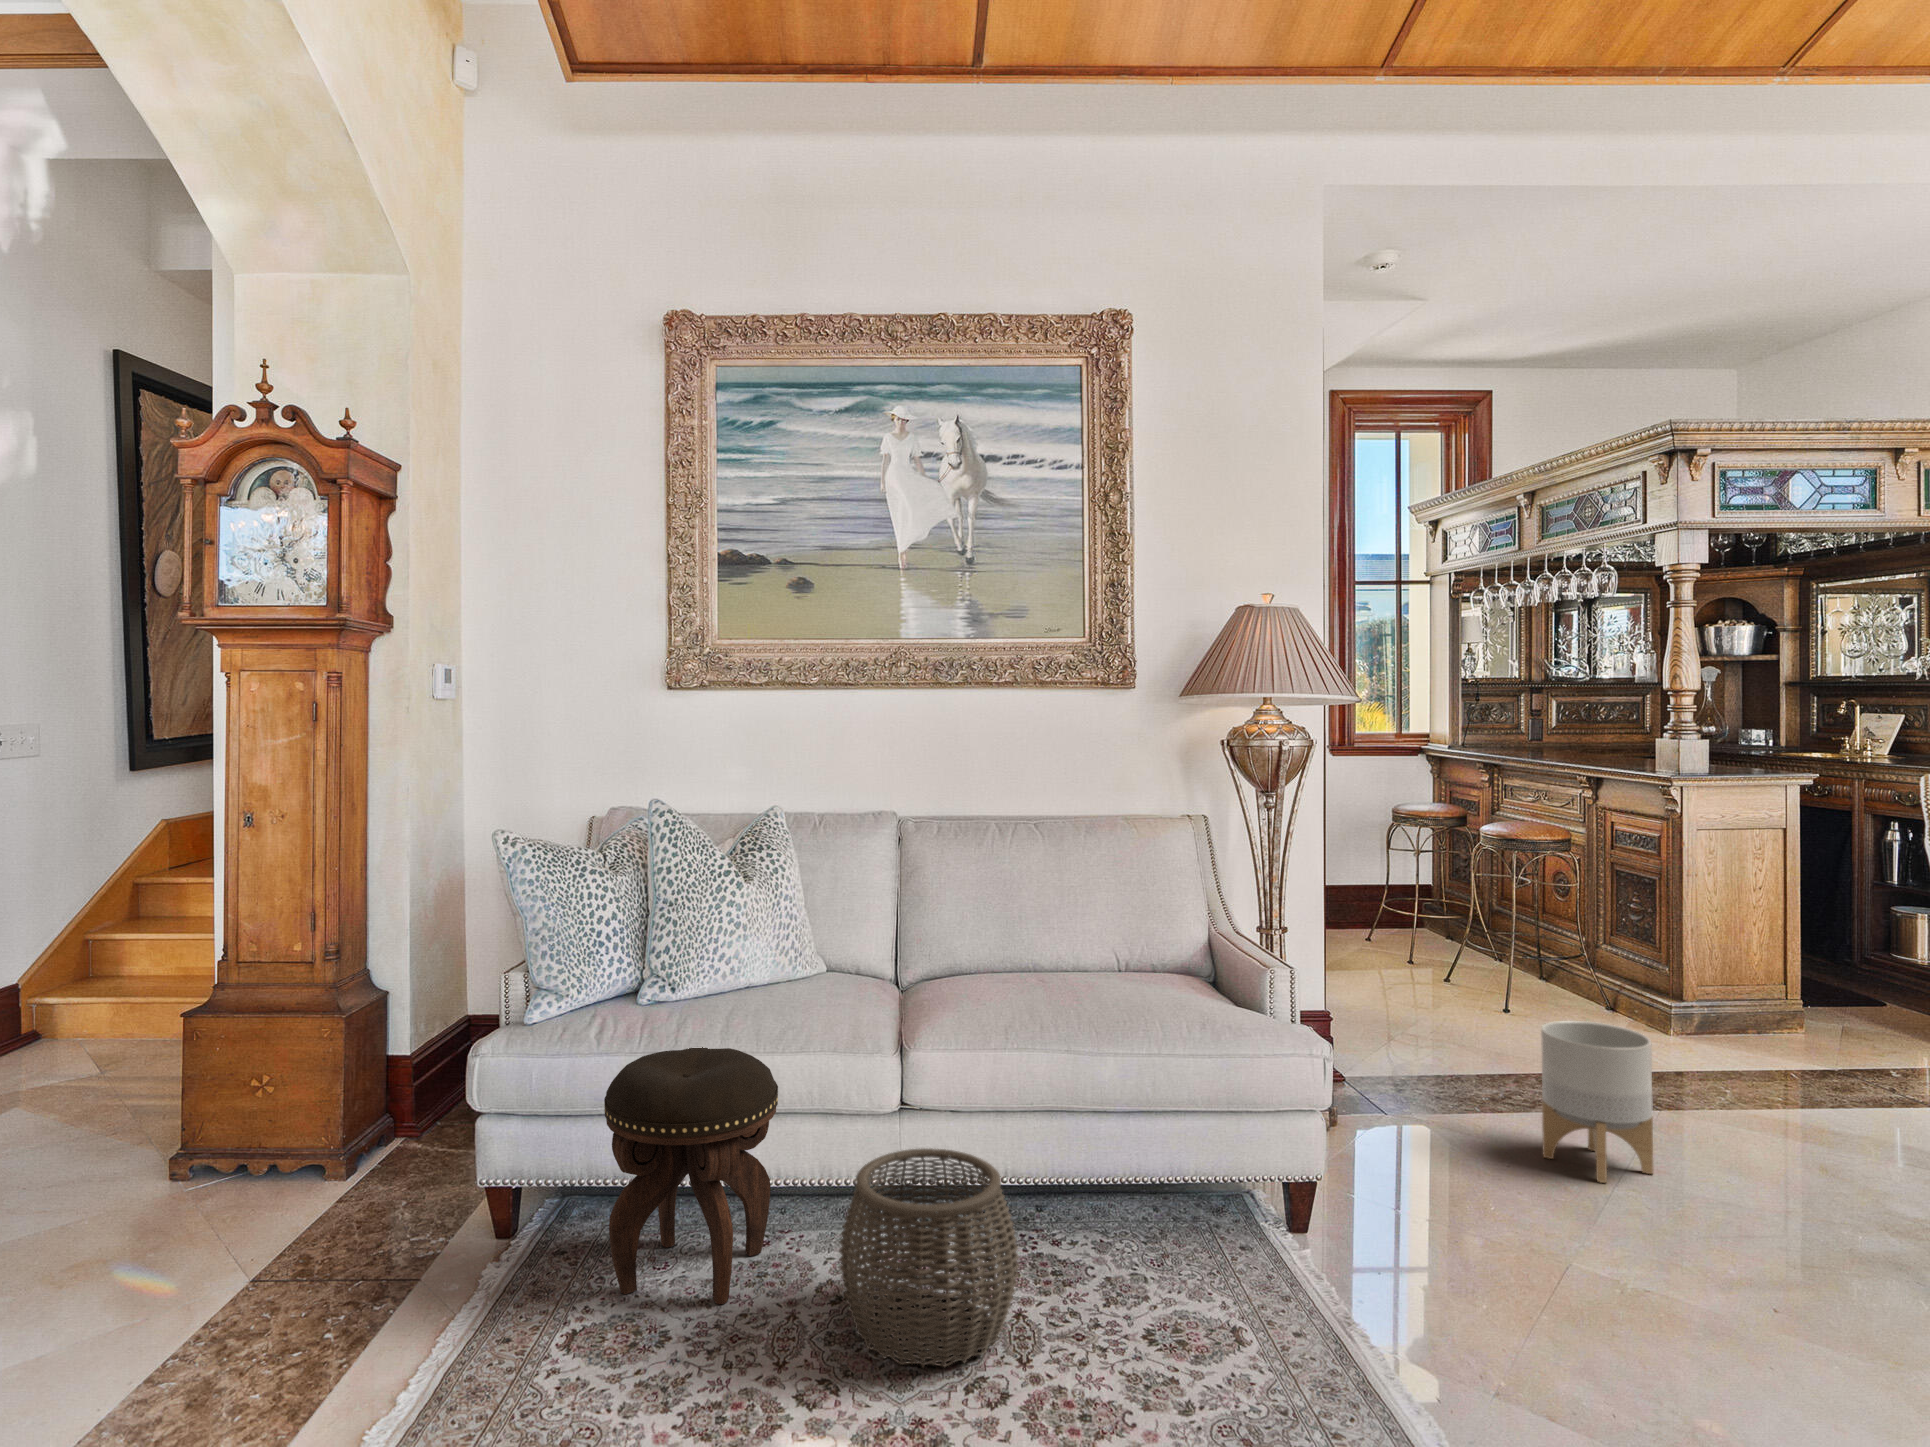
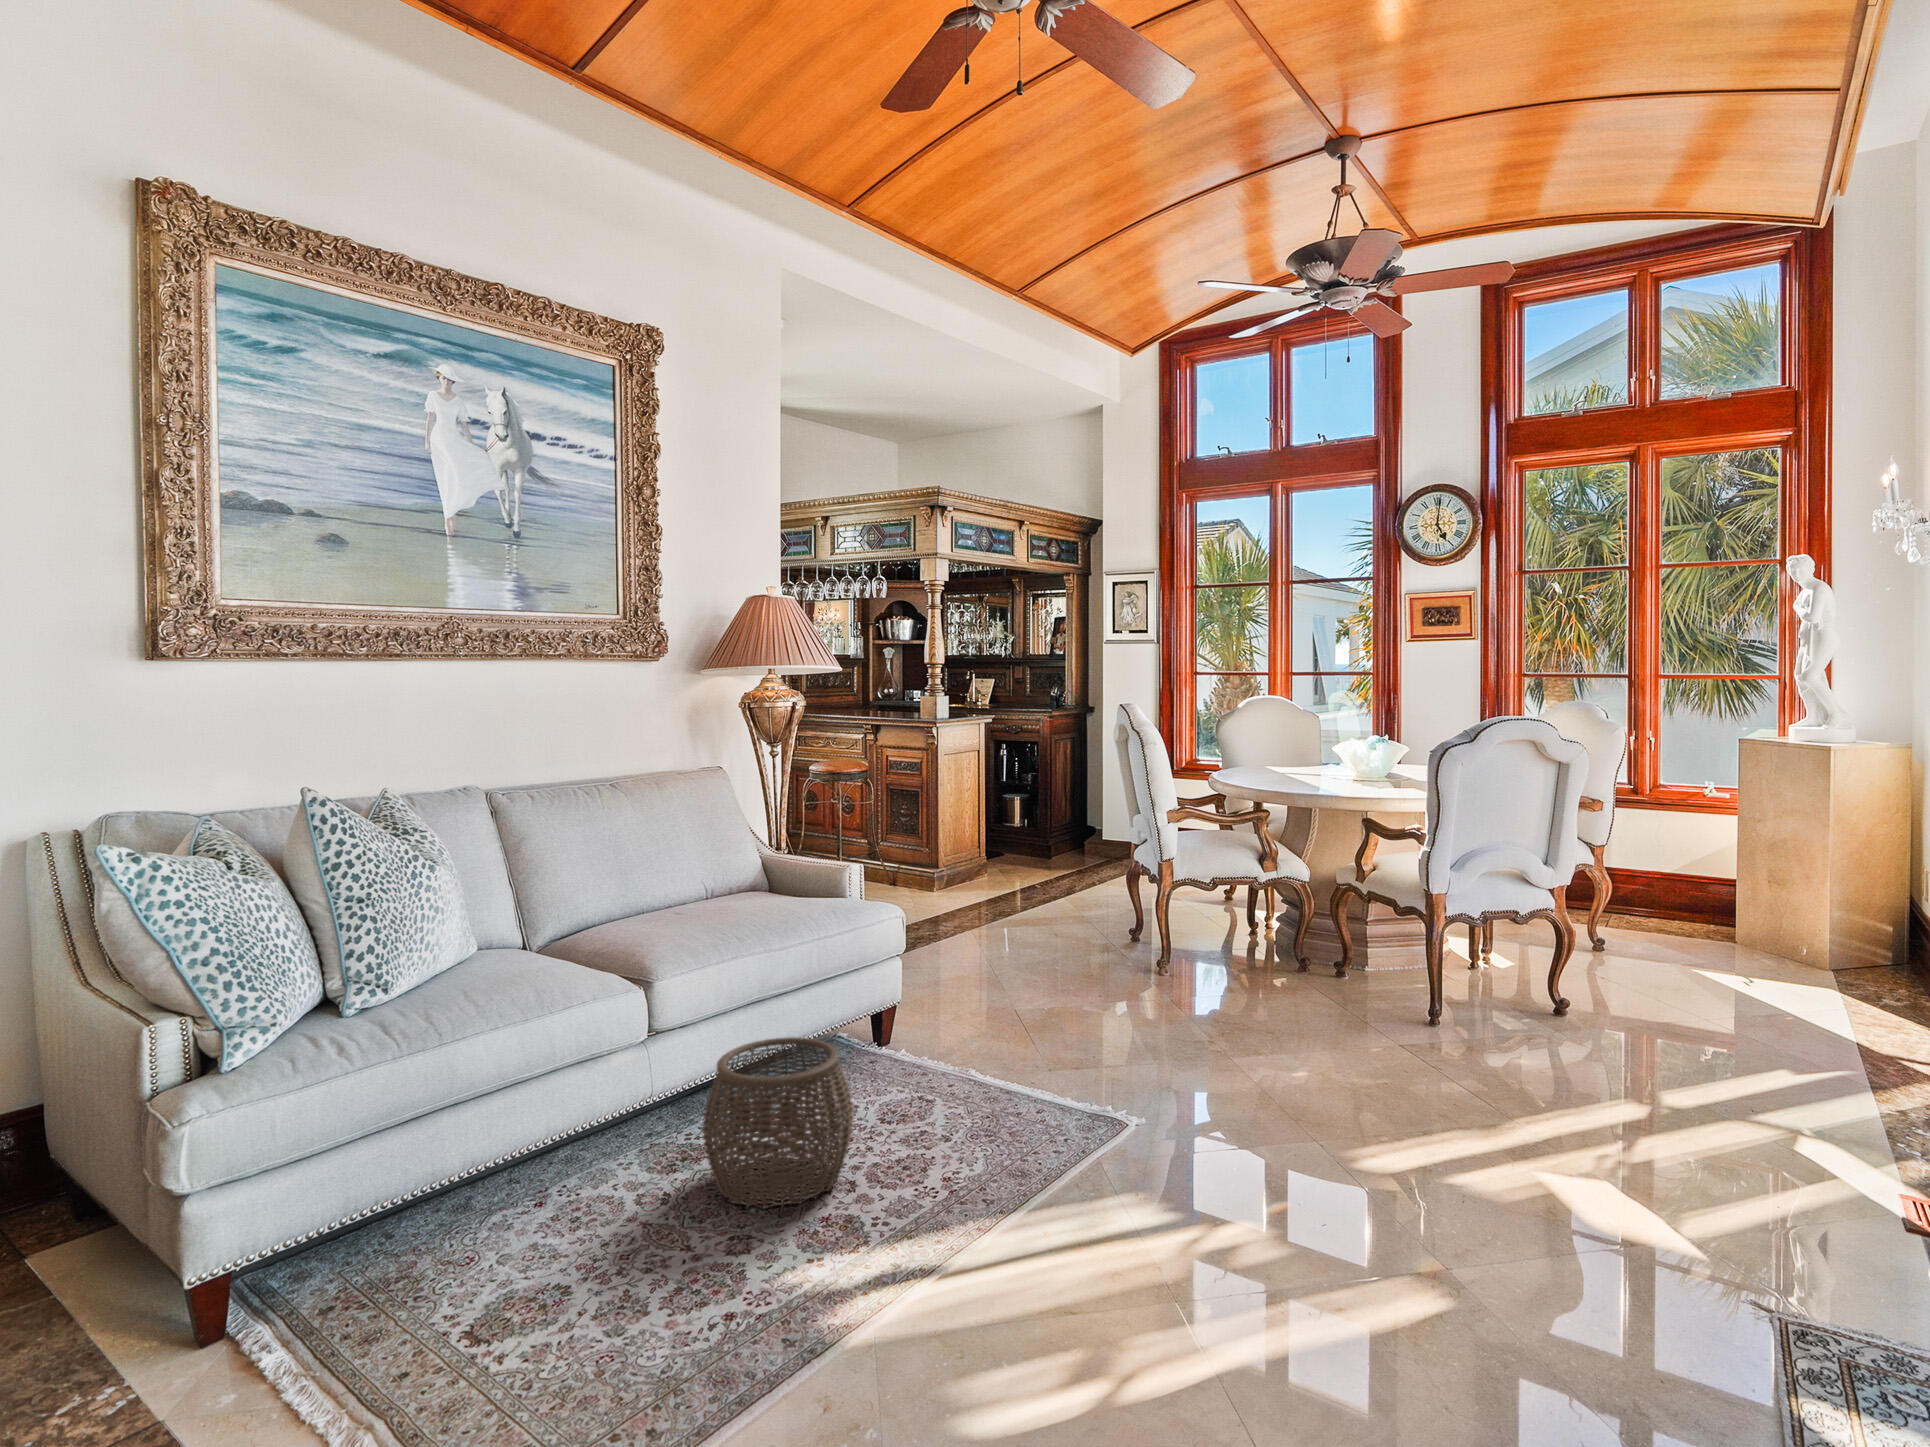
planter: present [1541,1021,1654,1183] -> none [946,876,1006,971]
footstool: present [604,1047,778,1304] -> none [422,1019,616,1292]

